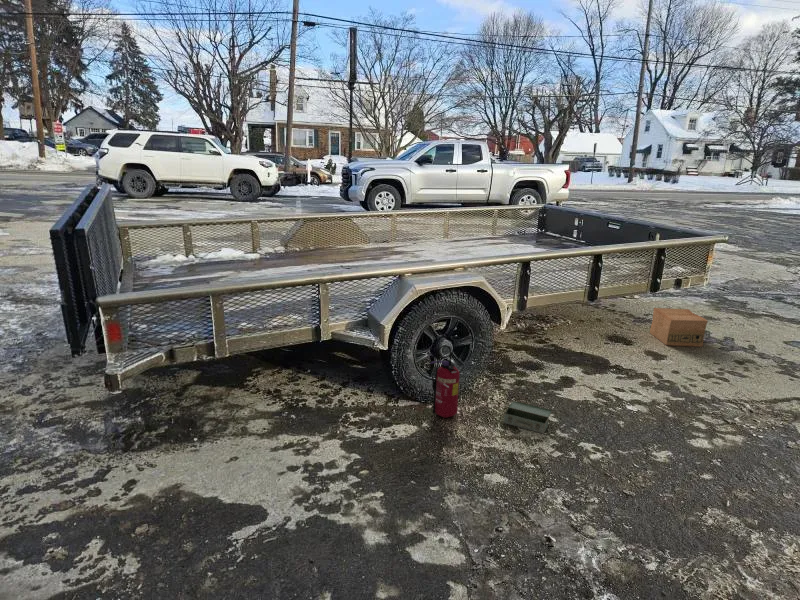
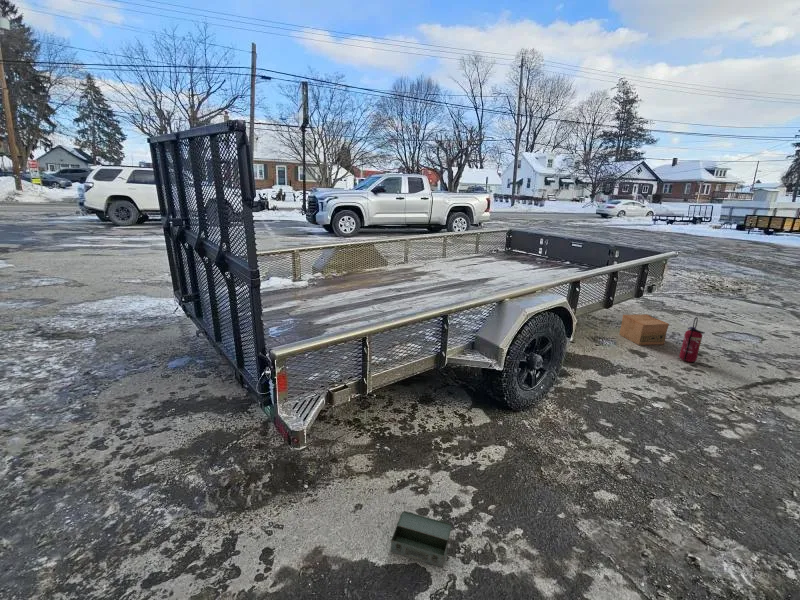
fire extinguisher: present [430,345,460,418] -> present [679,317,705,362]
toolbox: present [504,401,552,433] -> present [391,511,452,567]

